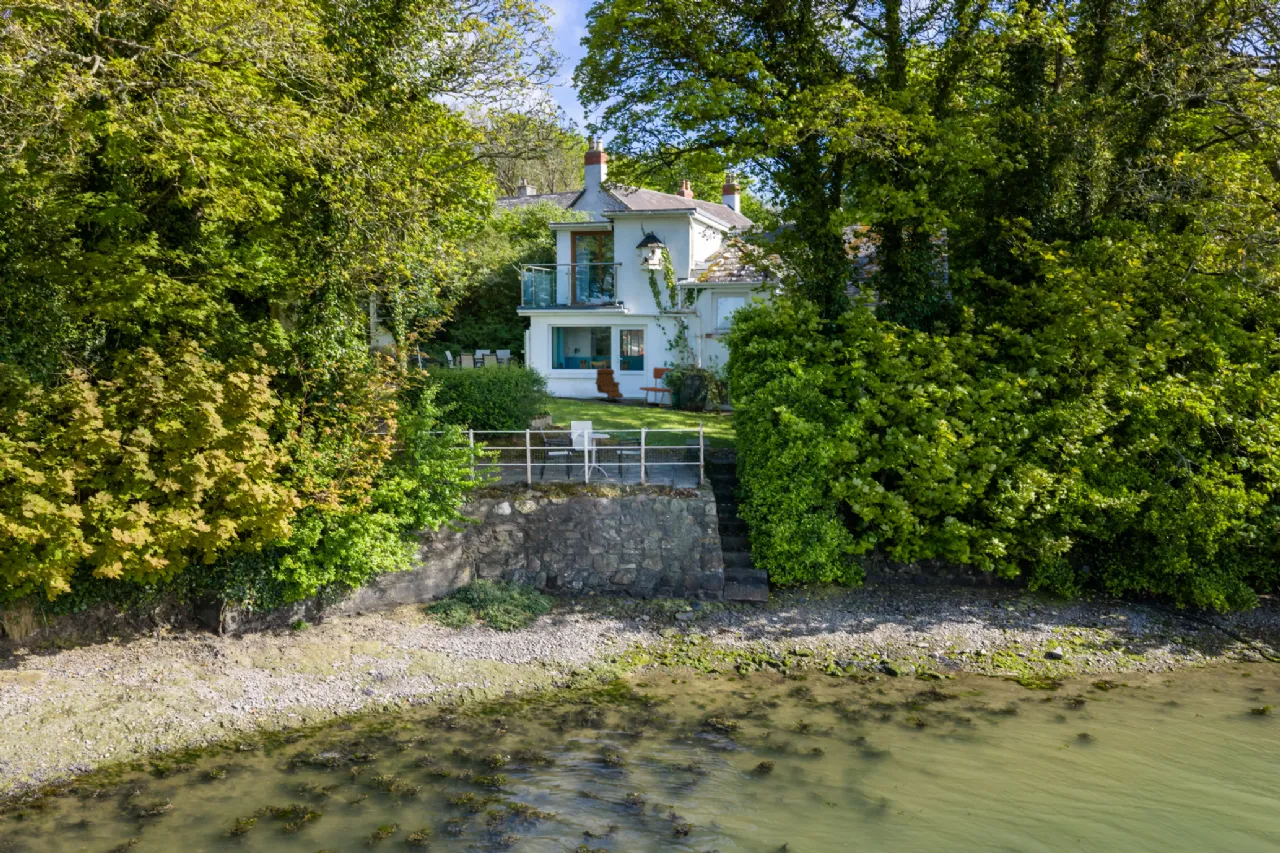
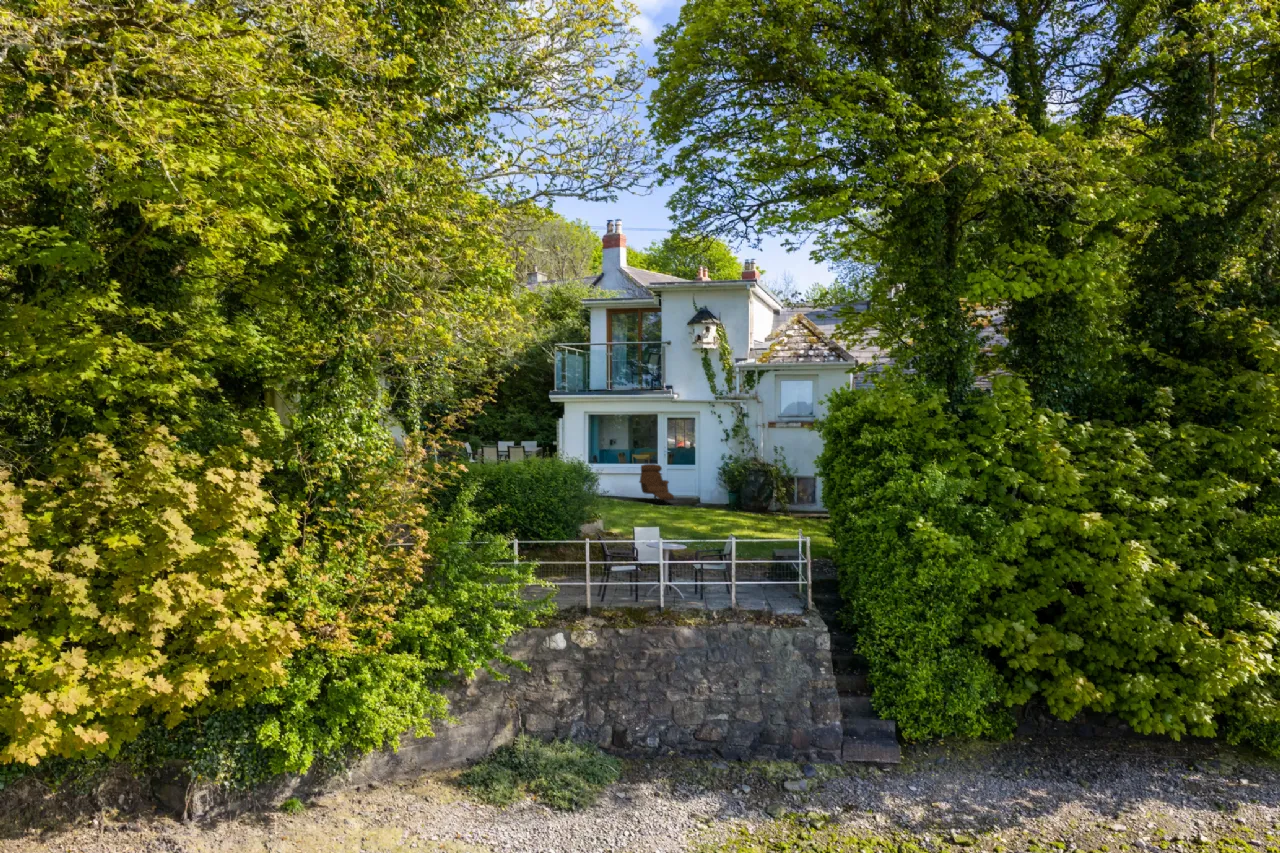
bench: present [640,367,673,407] -> none [694,462,735,510]

